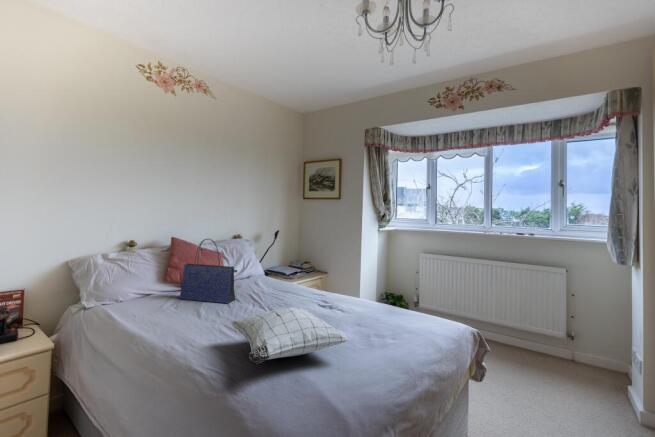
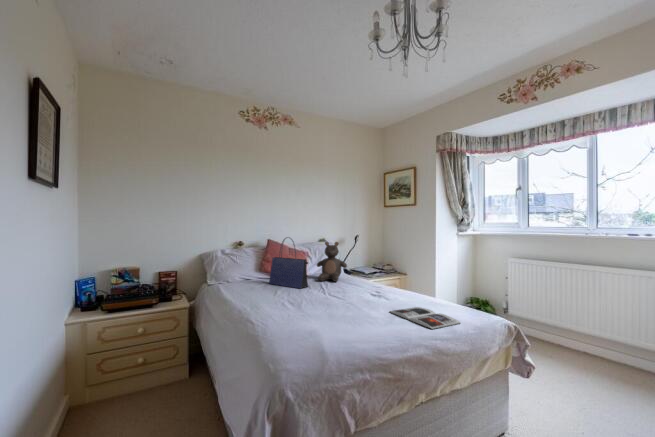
teddy bear: none [238,241,276,289] -> present [317,242,347,282]
pillow: present [230,308,349,364] -> none [282,284,367,321]
magazine: none [351,318,427,348] -> present [390,307,460,329]

